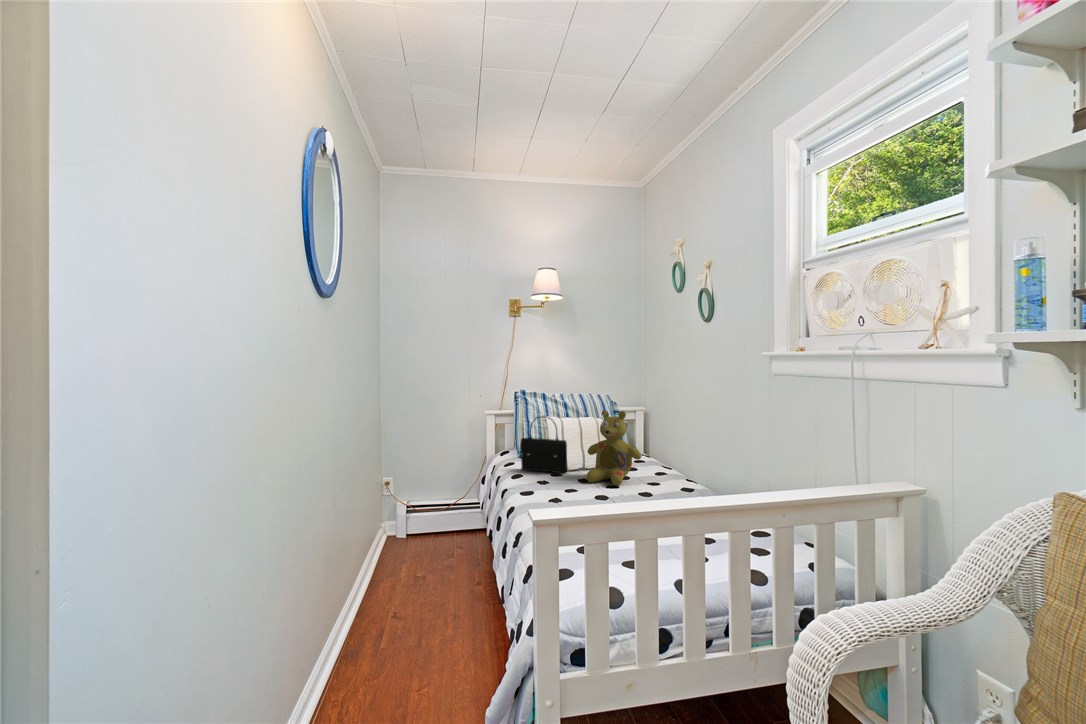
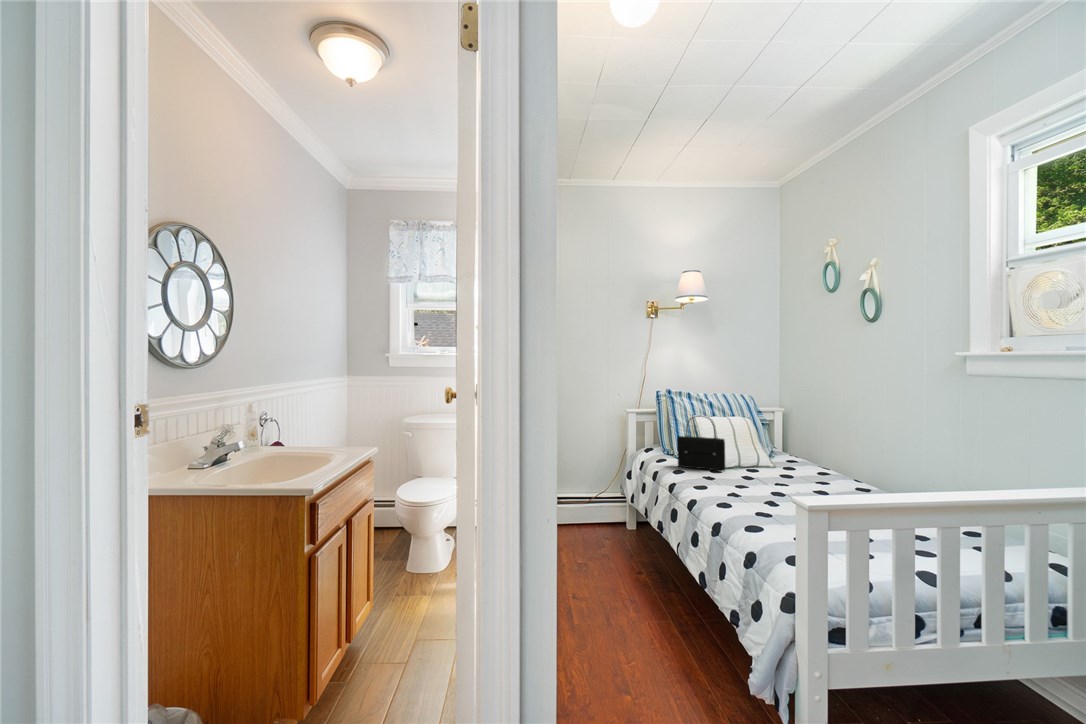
stuffed bear: present [586,410,641,486] -> none [747,409,807,483]

